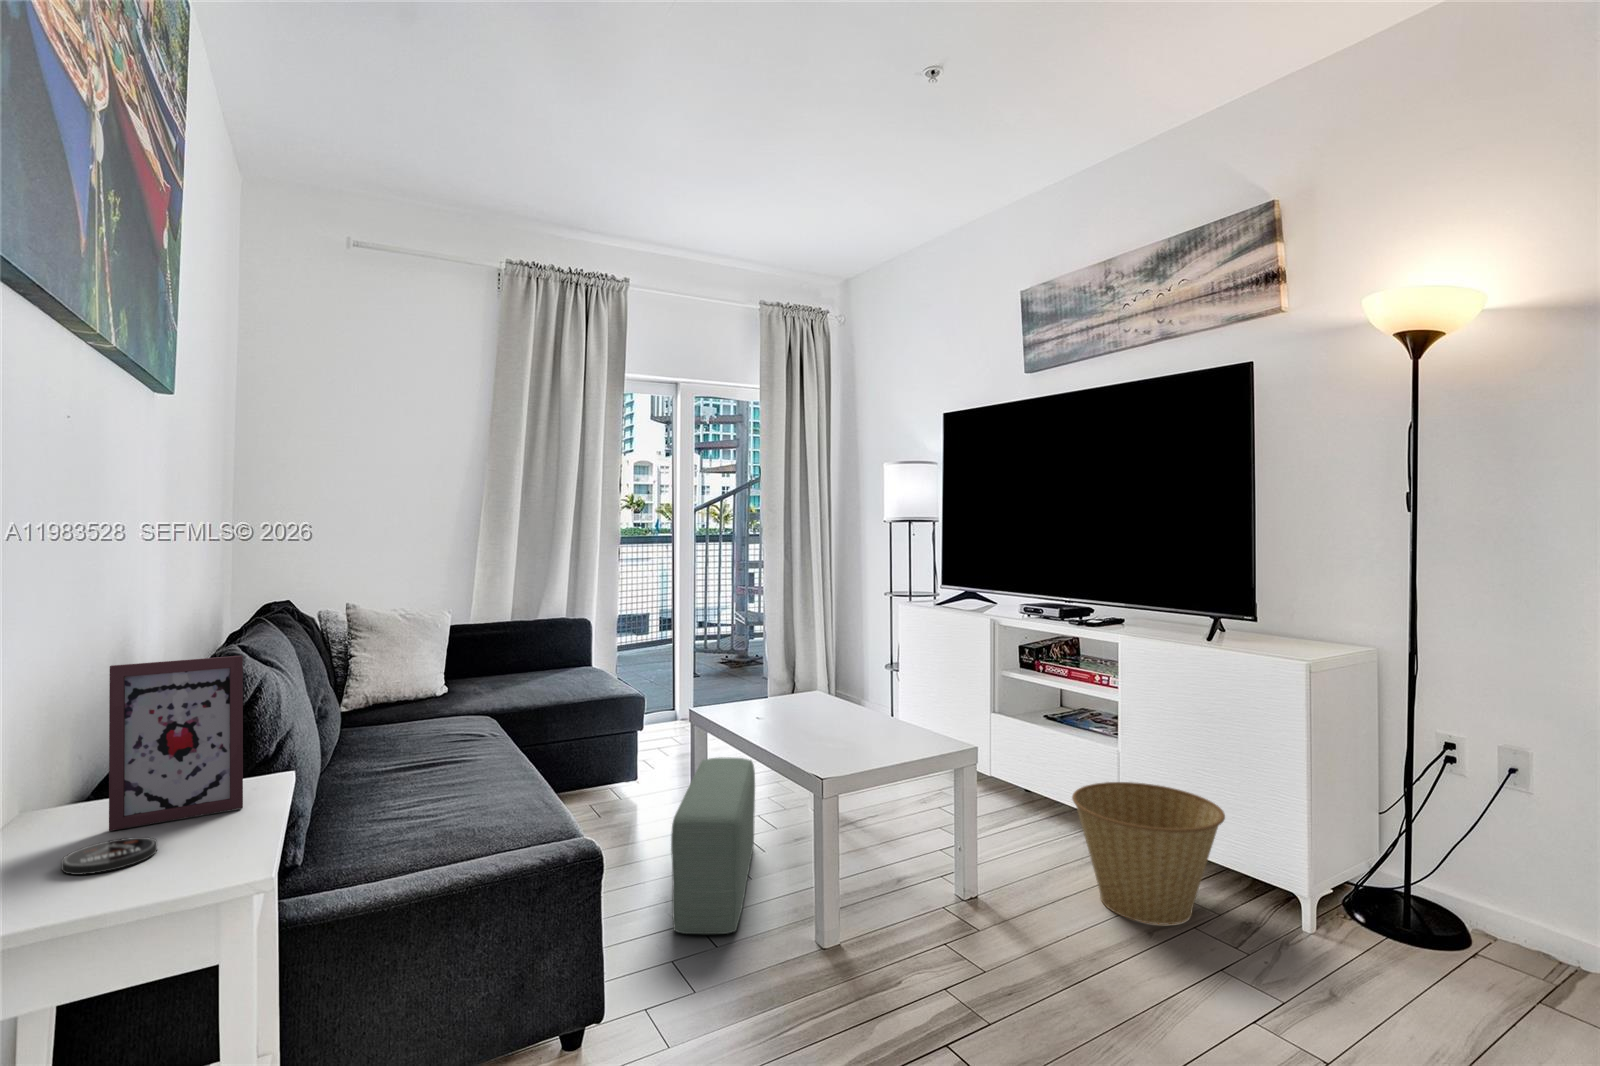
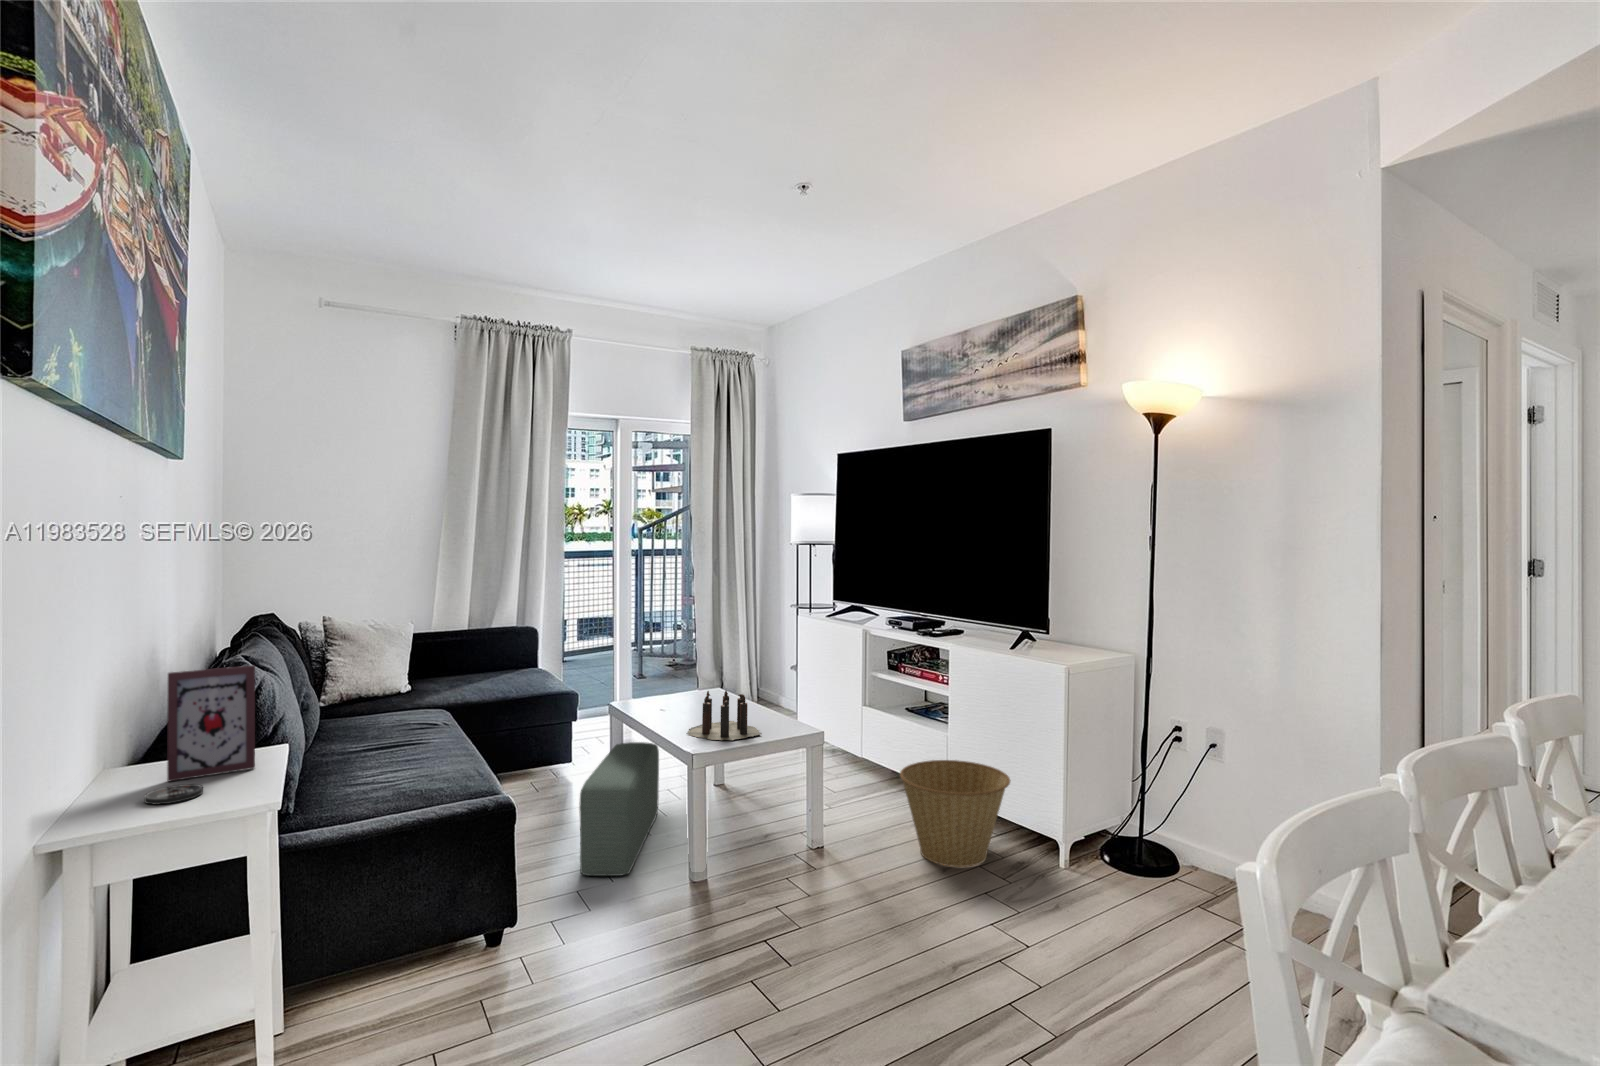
candle: none [800,693,909,758] -> present [688,690,762,740]

